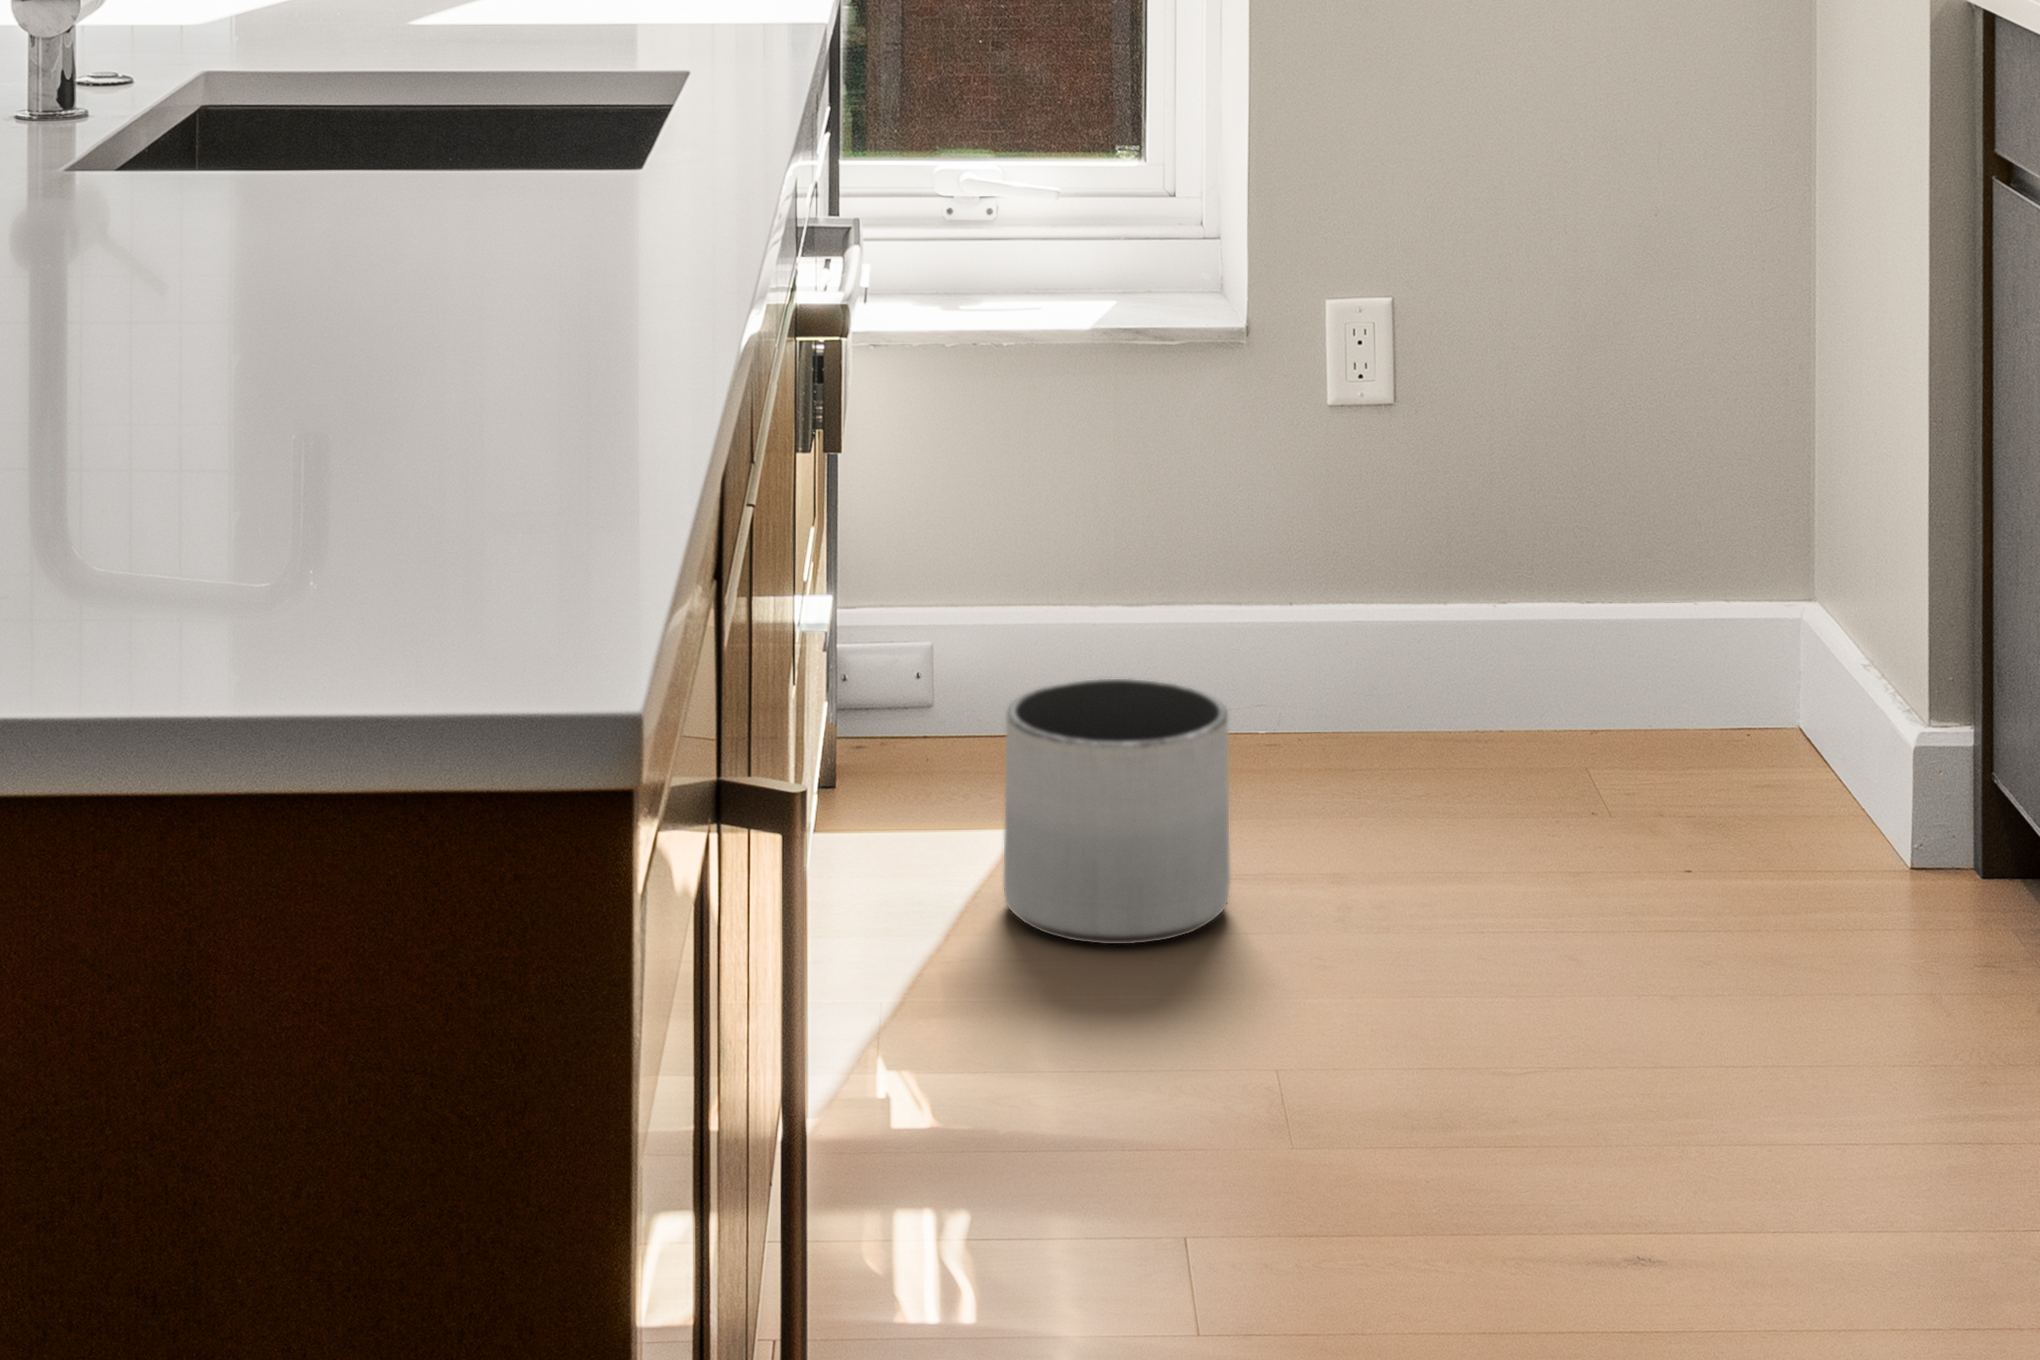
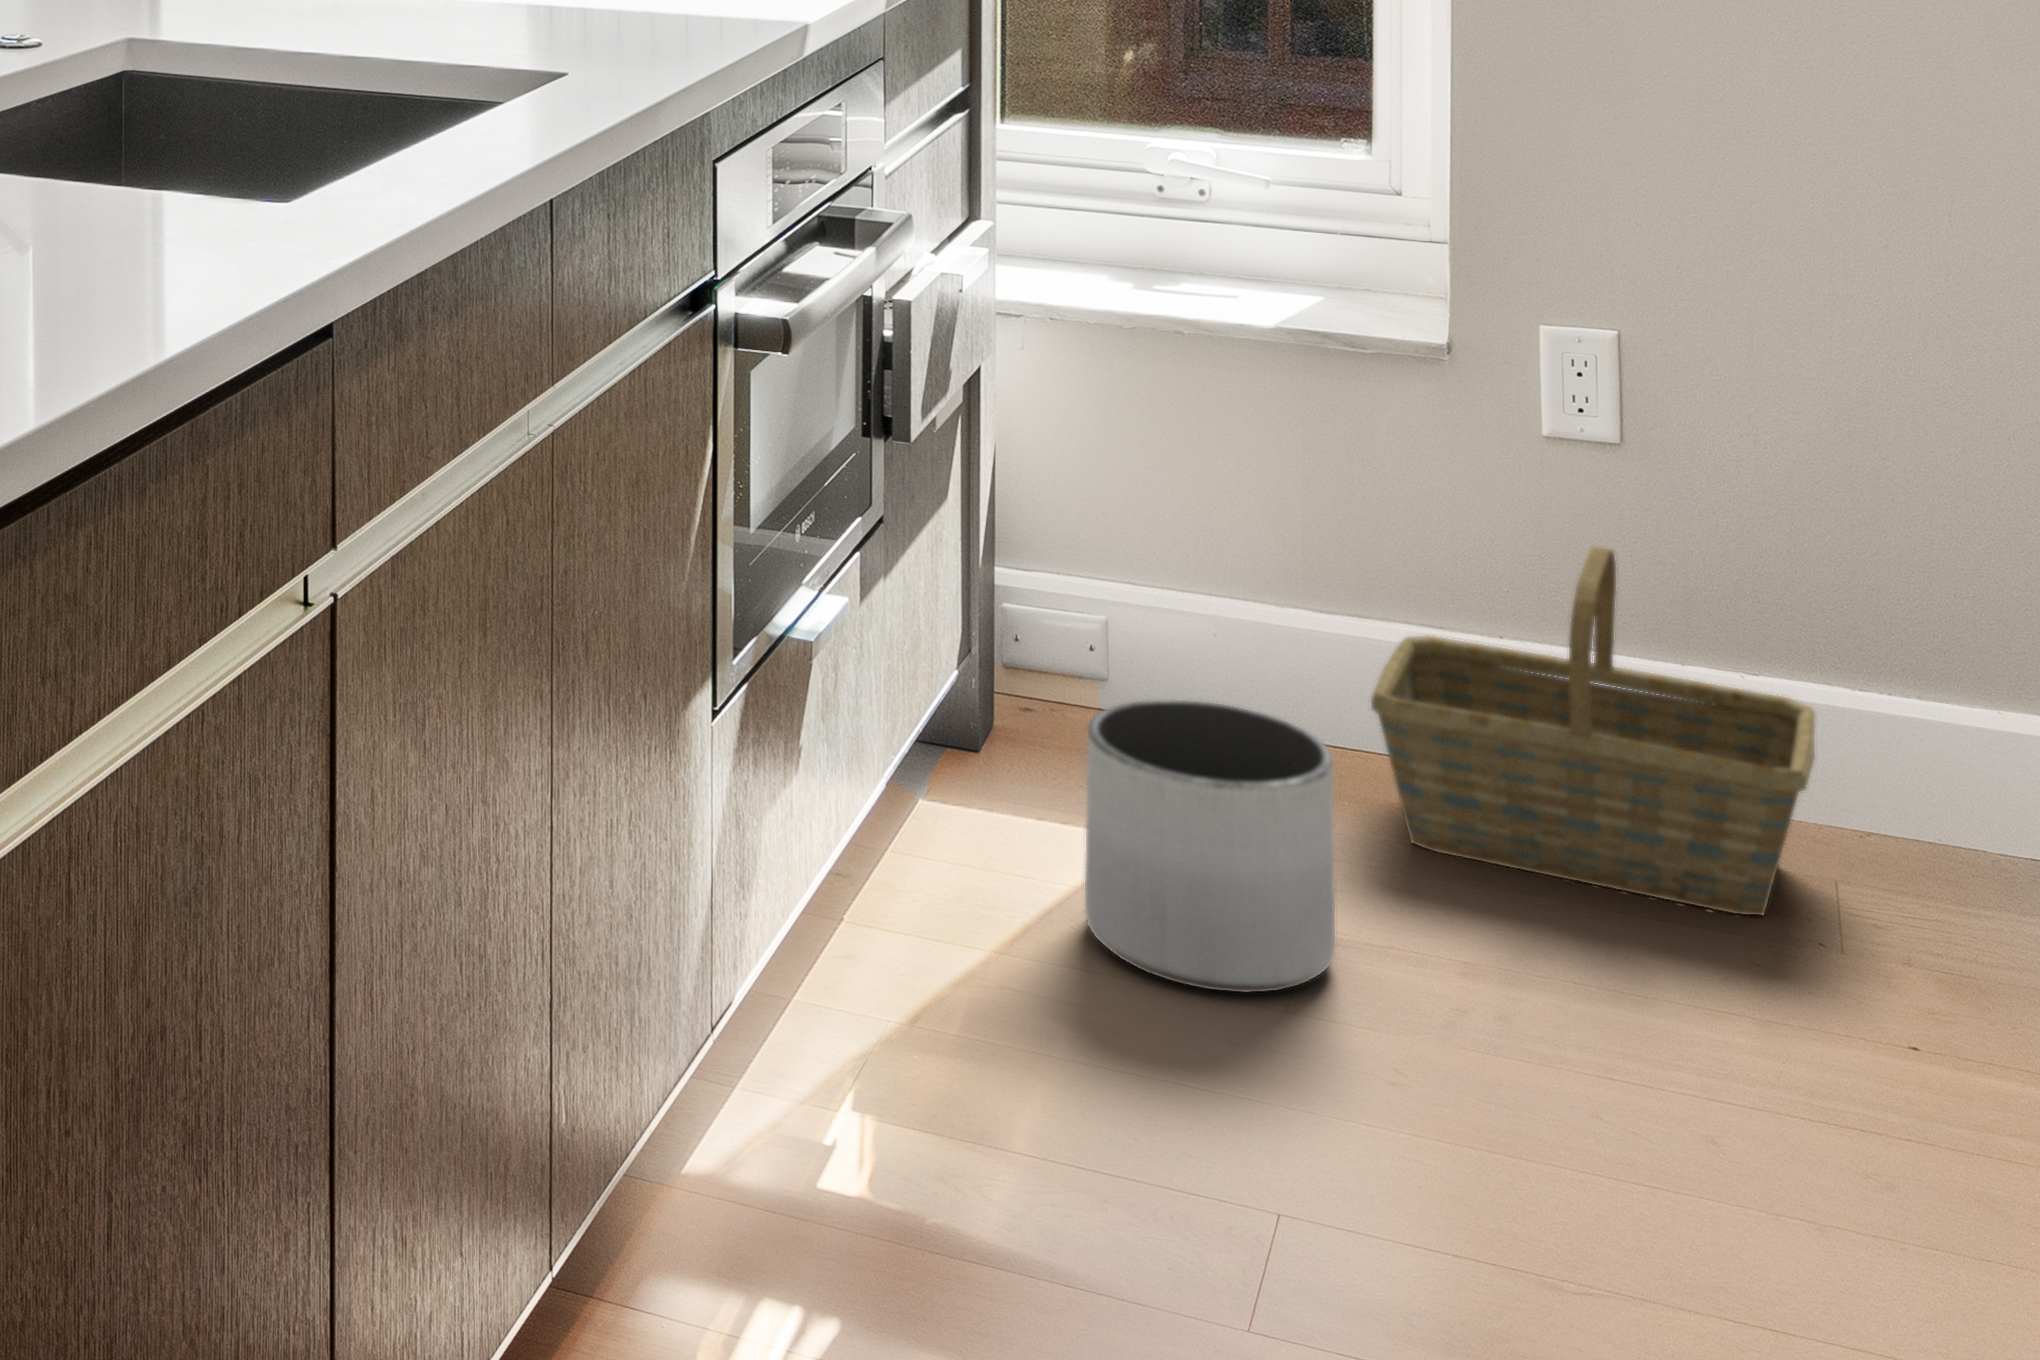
basket: none [1206,492,1573,801] -> present [1371,547,1815,915]

